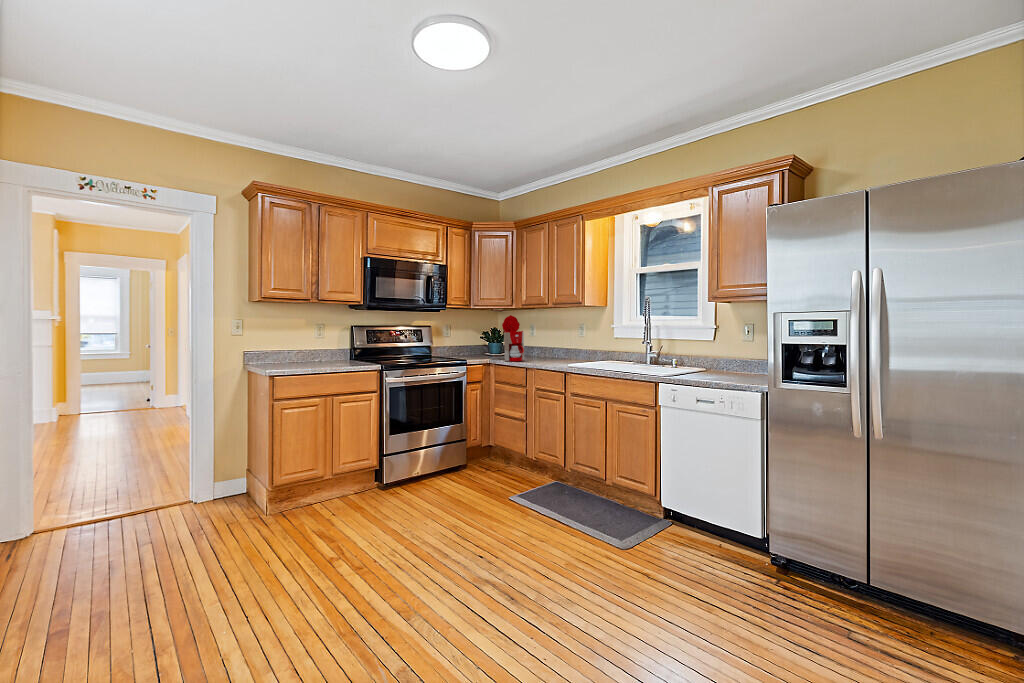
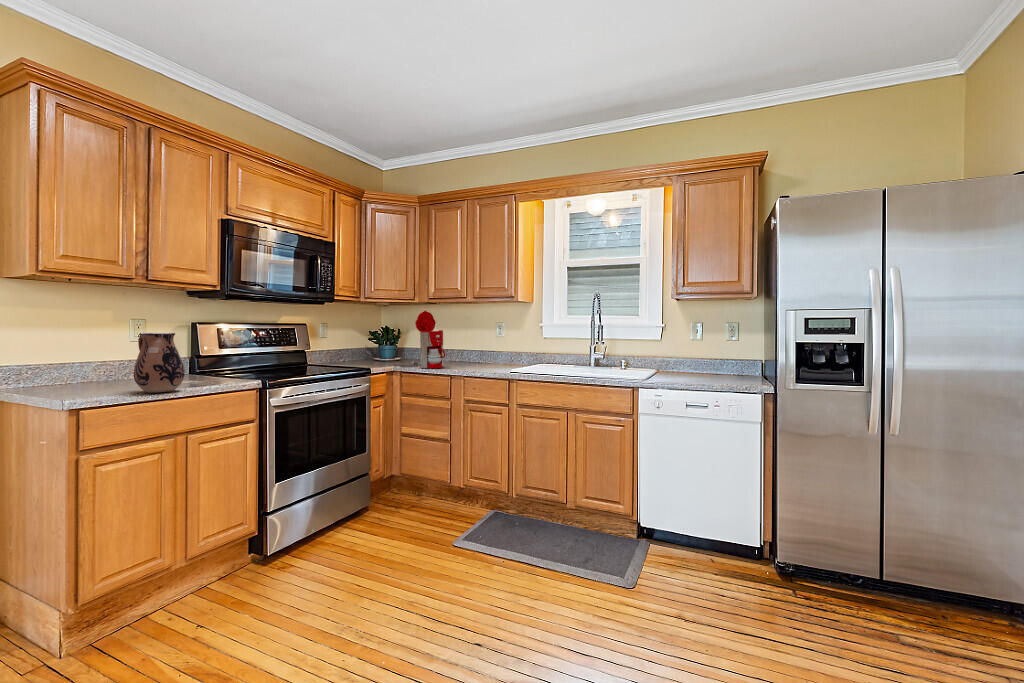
ceramic pitcher: none [304,333,331,369] -> present [134,333,185,393]

